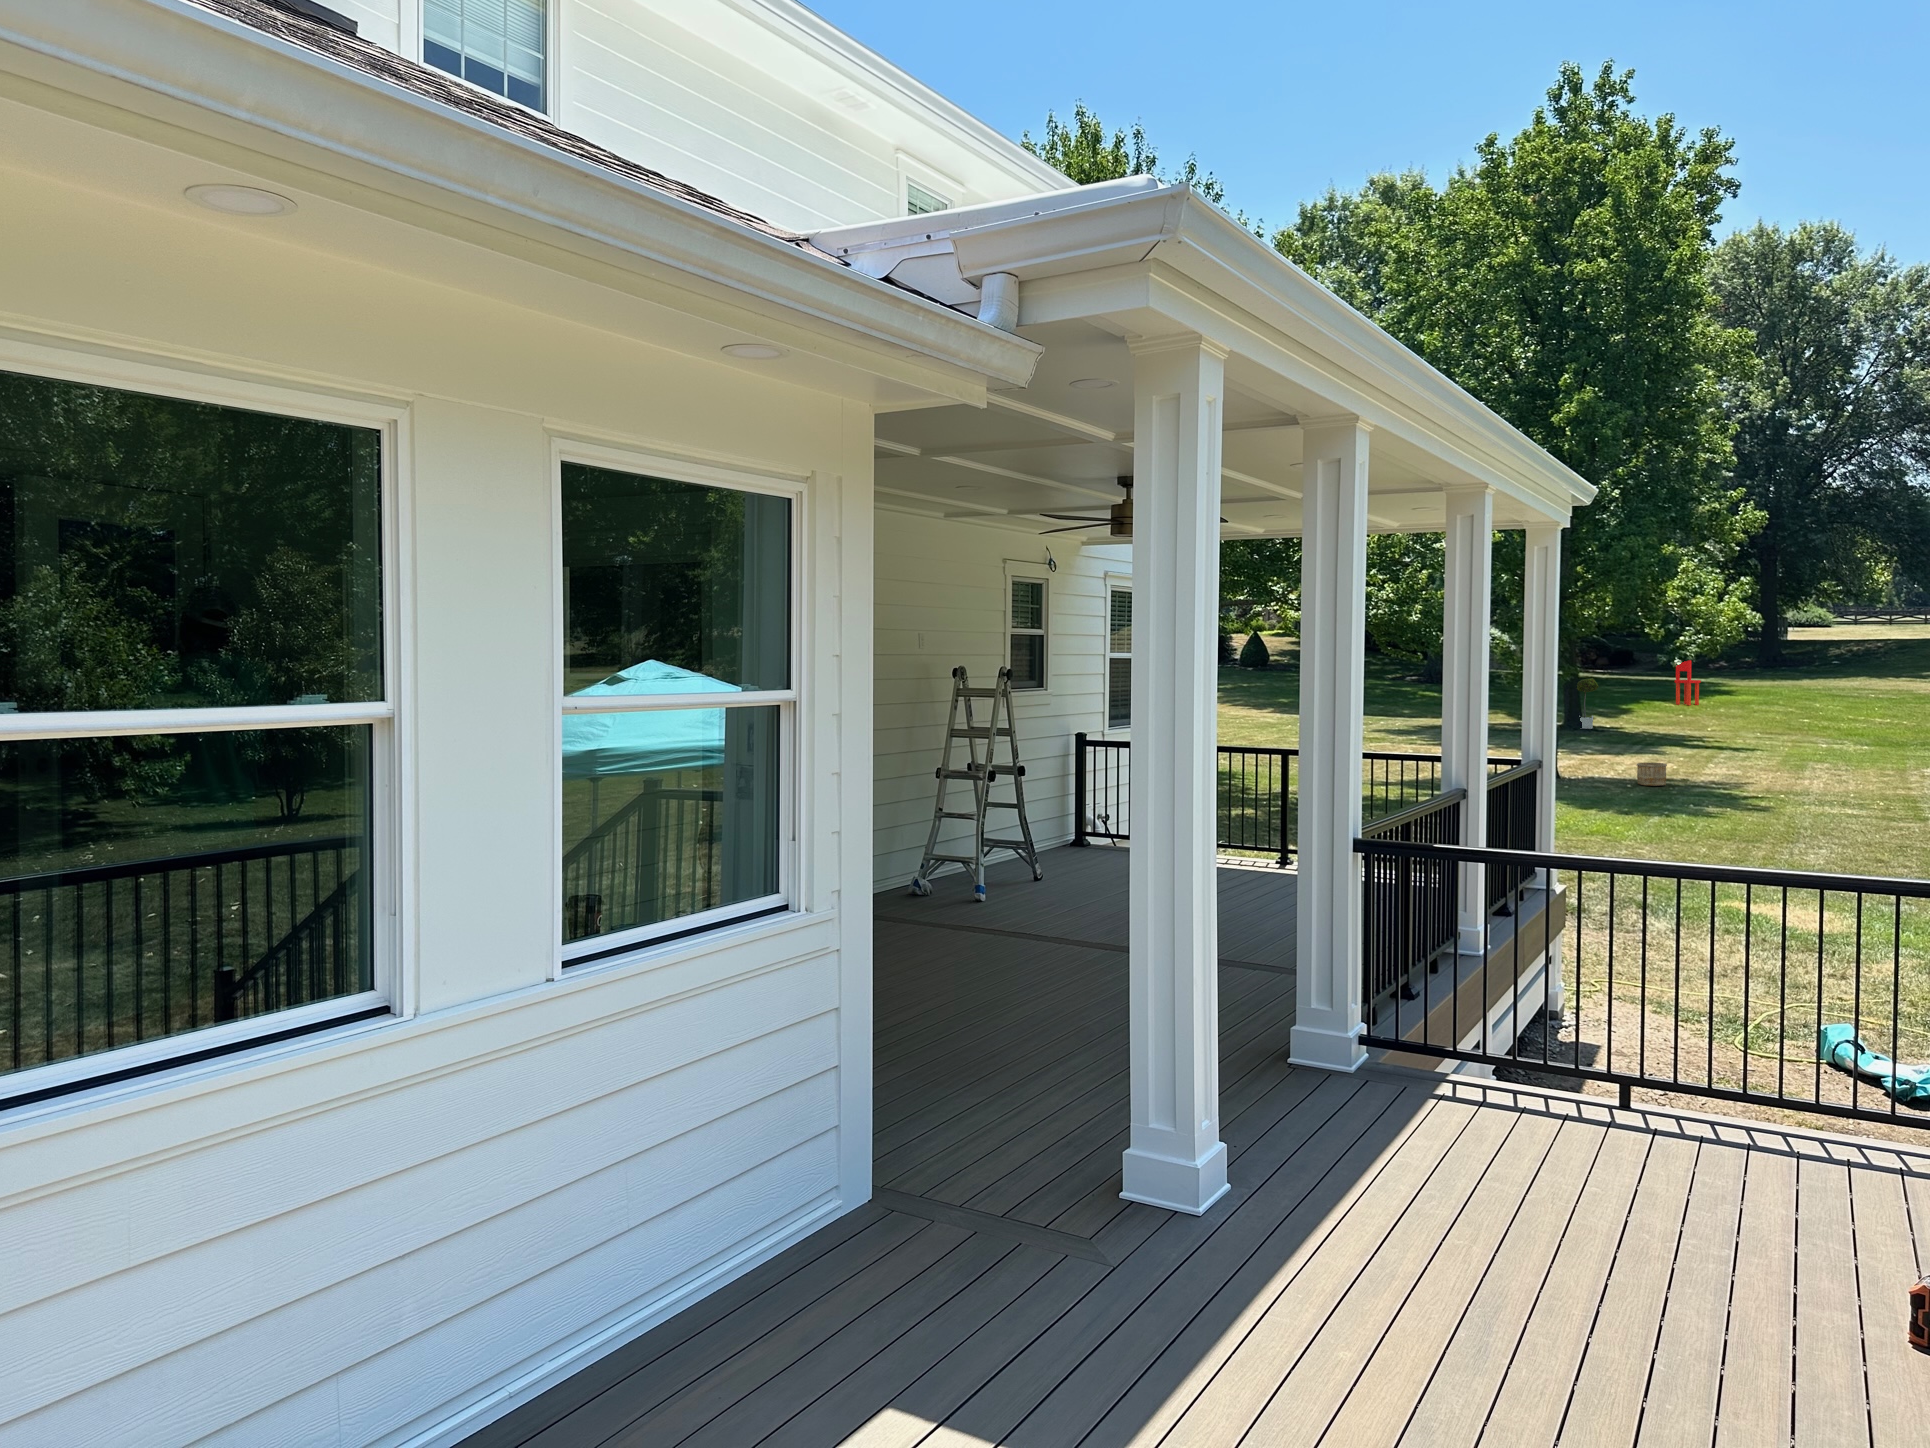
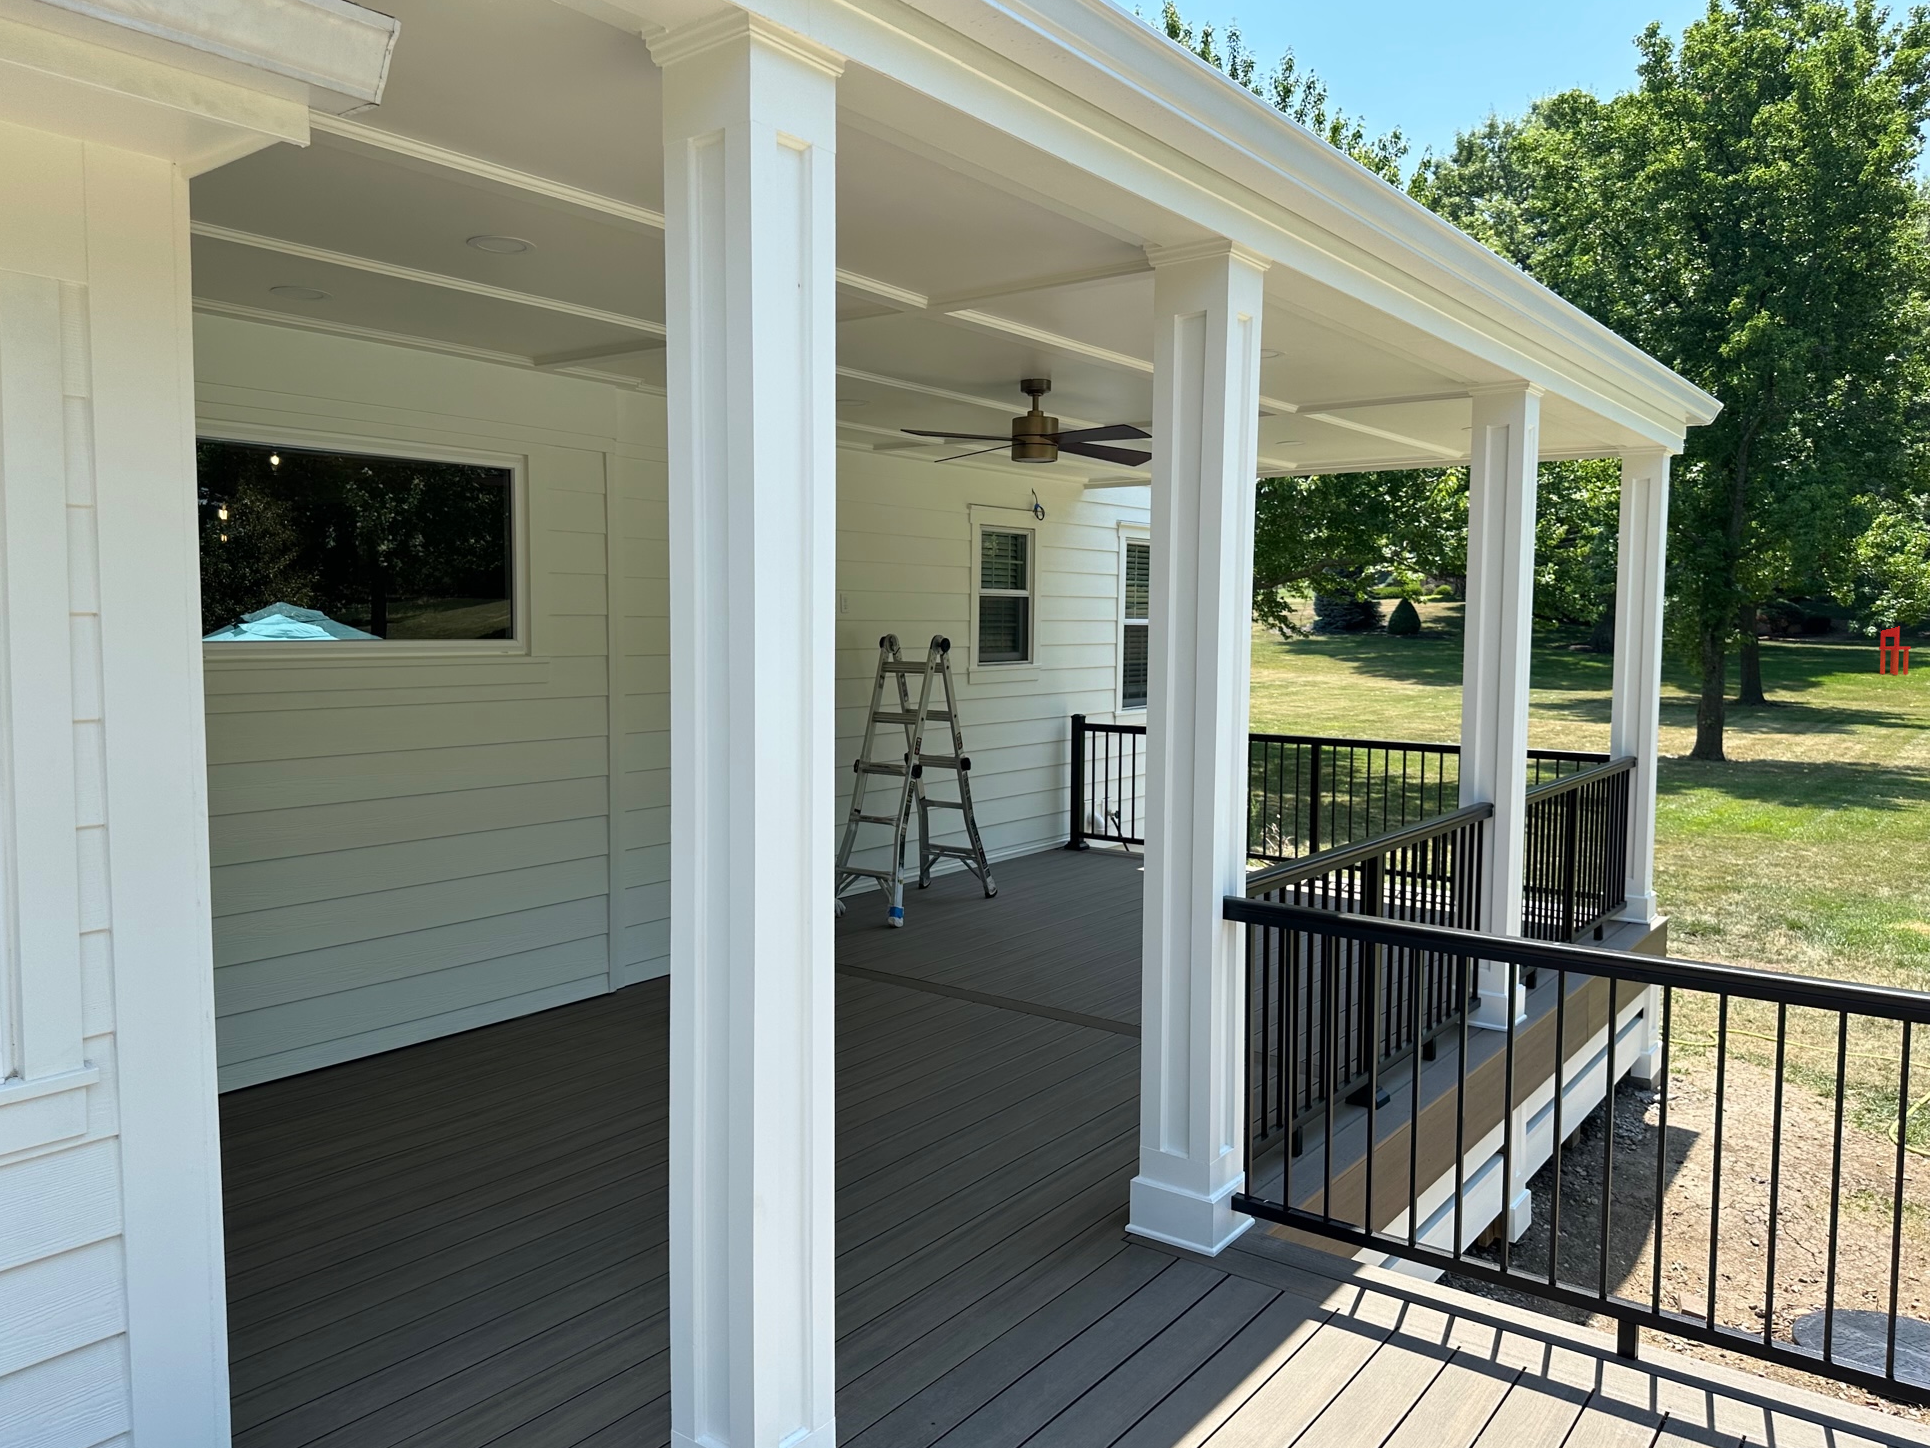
potted tree: present [1577,678,1599,729] -> none [1754,646,1782,704]
wooden bucket: present [1637,762,1667,786] -> none [1814,746,1852,773]

